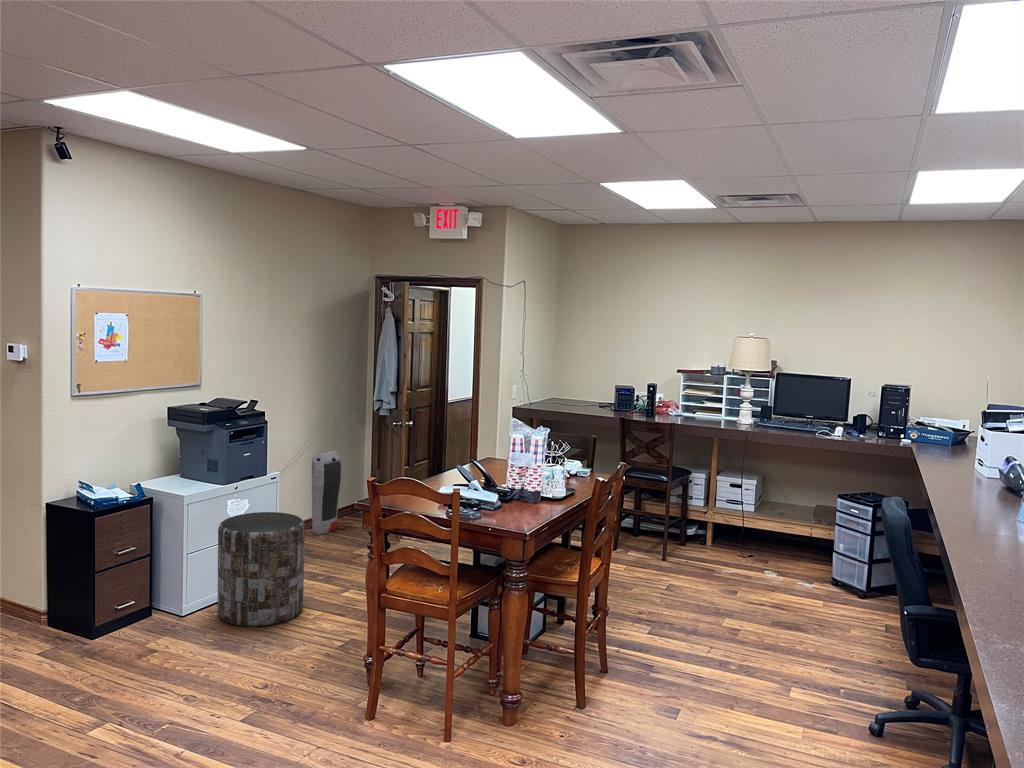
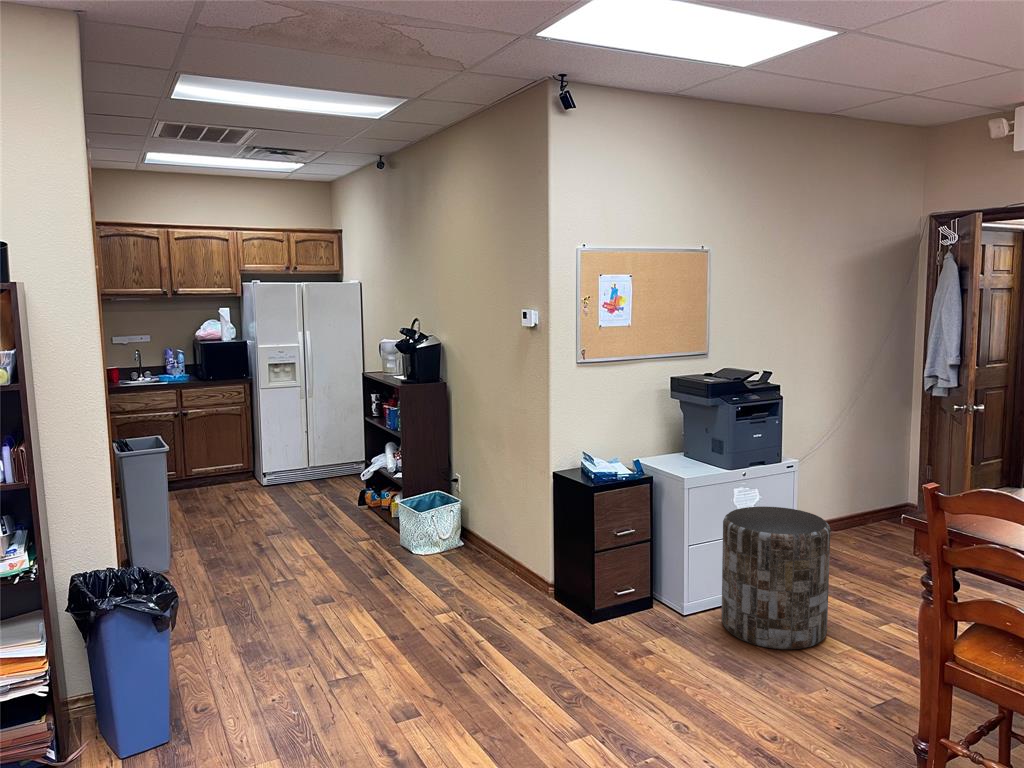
air purifier: present [312,451,342,535] -> none [839,438,879,539]

